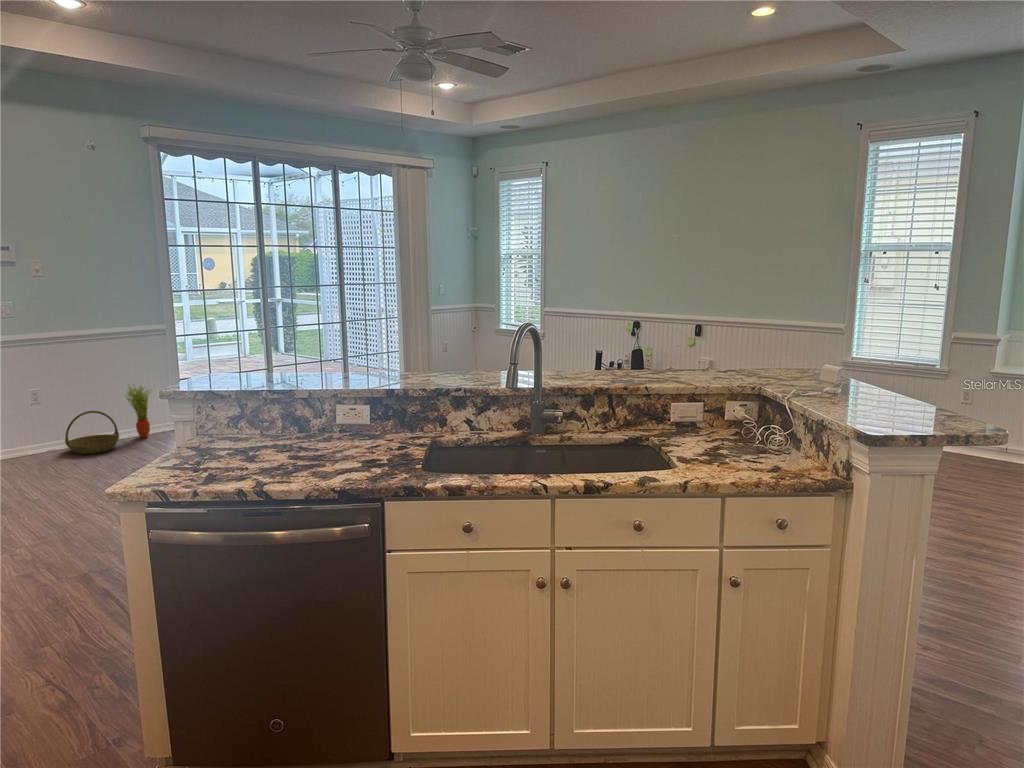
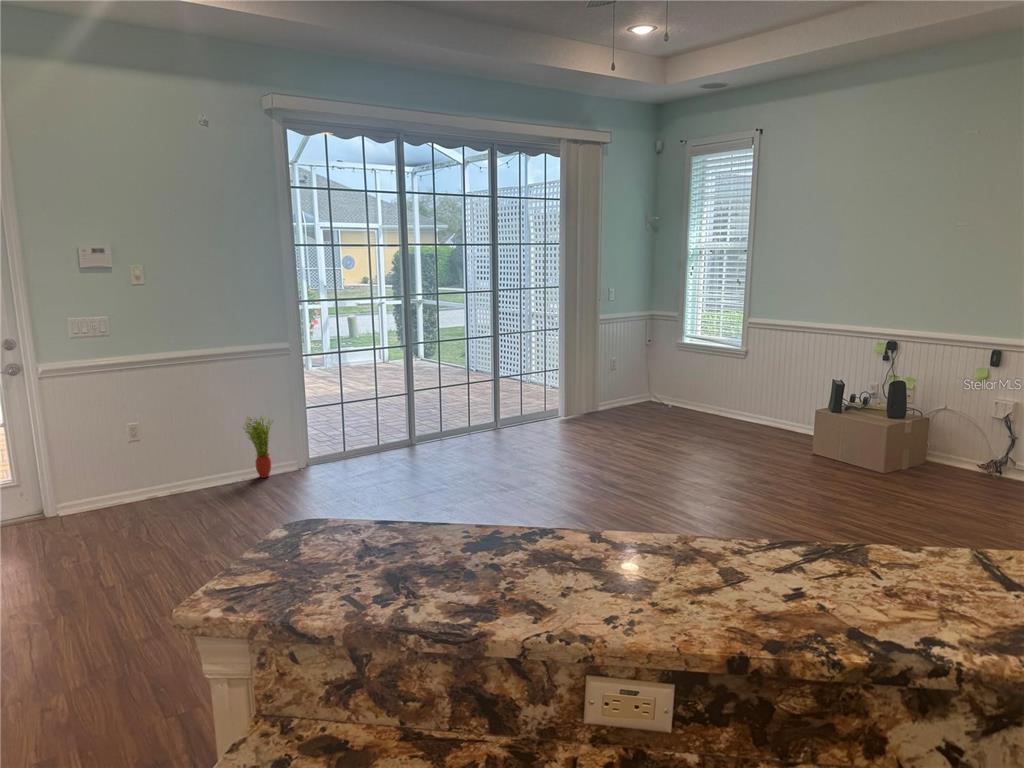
basket: present [65,411,119,454] -> none [173,448,234,501]

